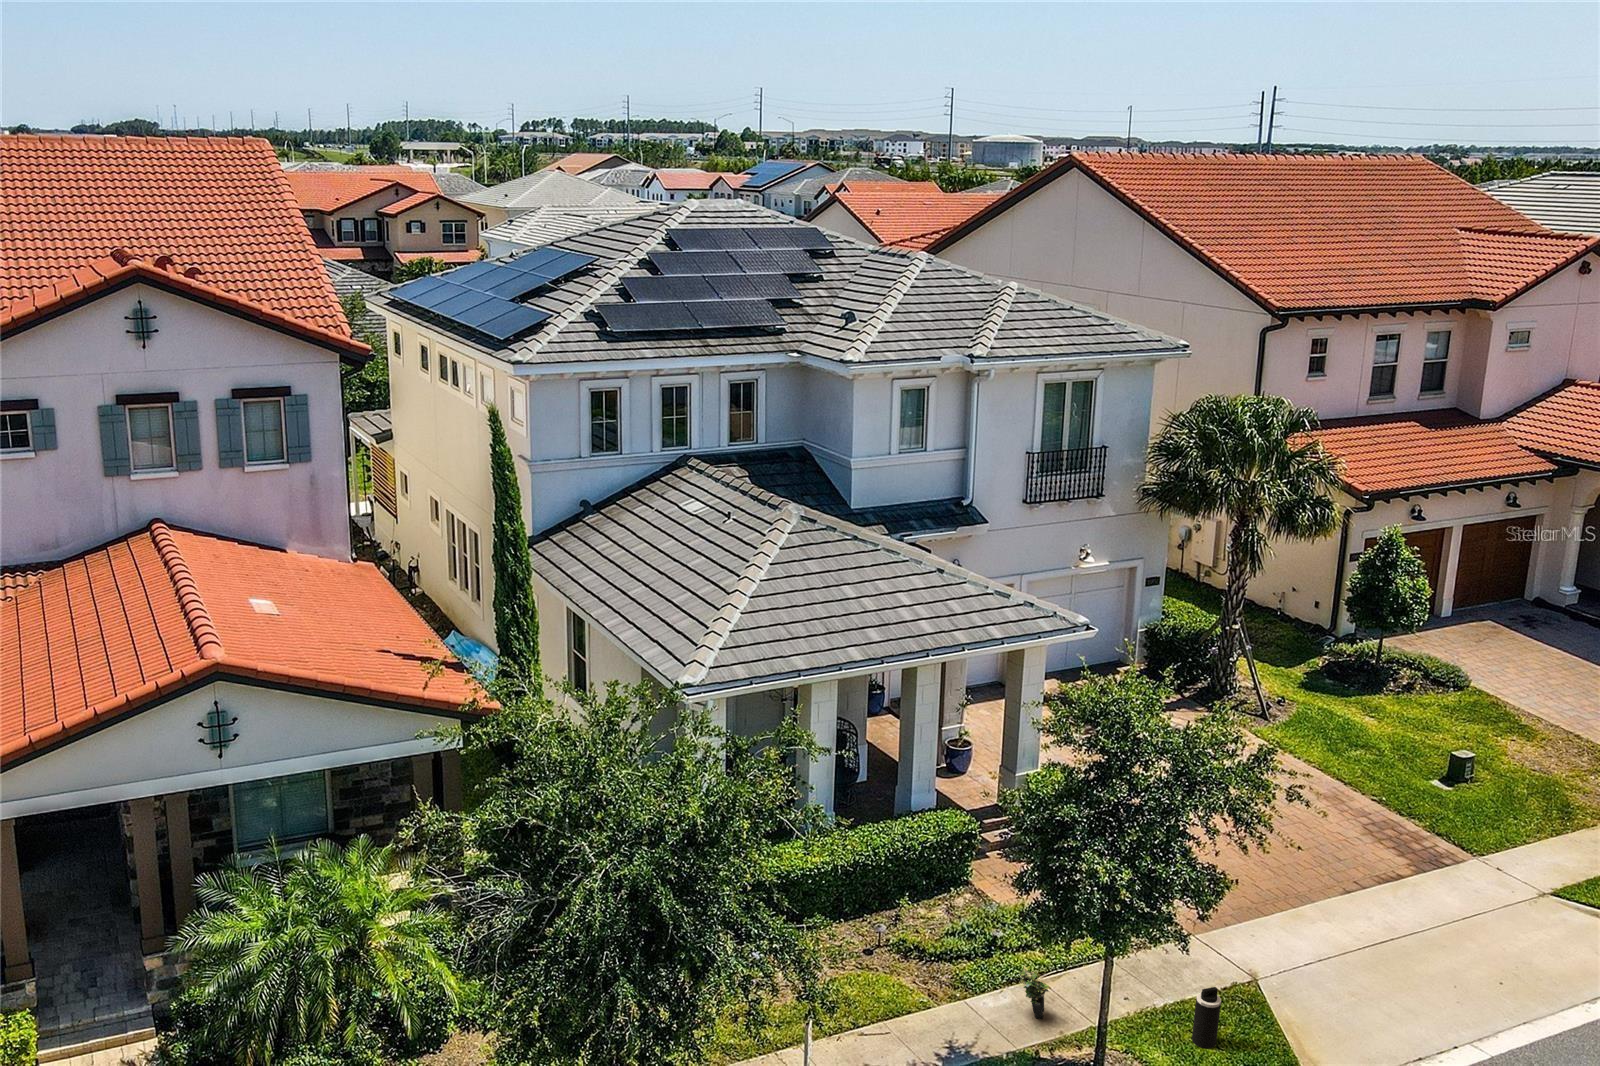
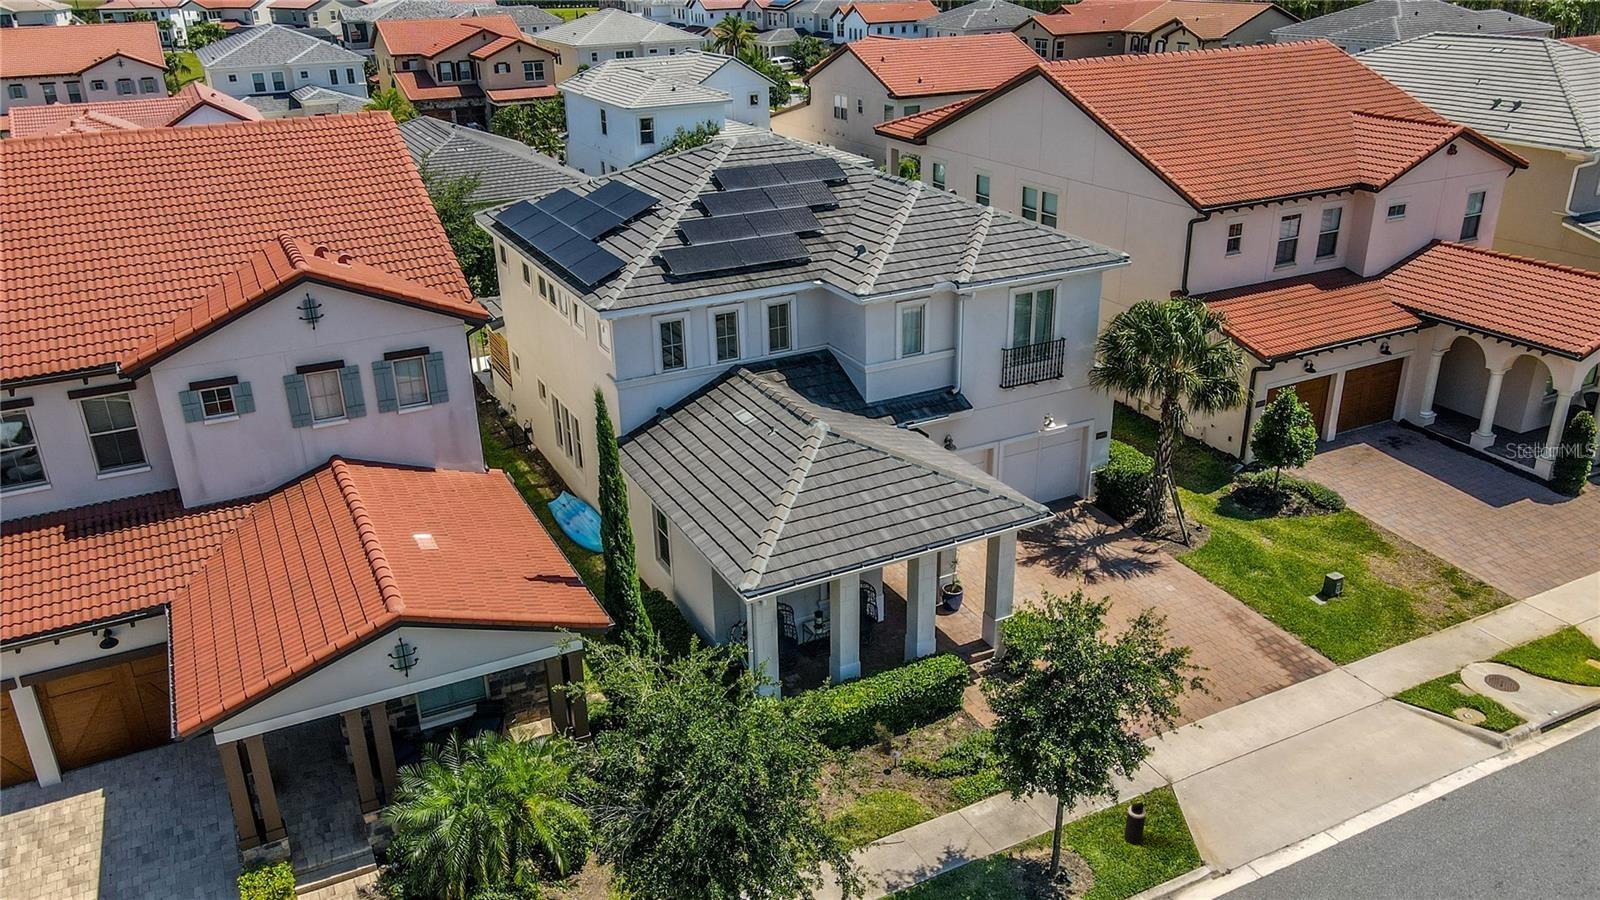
potted plant: present [1019,966,1049,1019] -> present [873,722,894,755]

